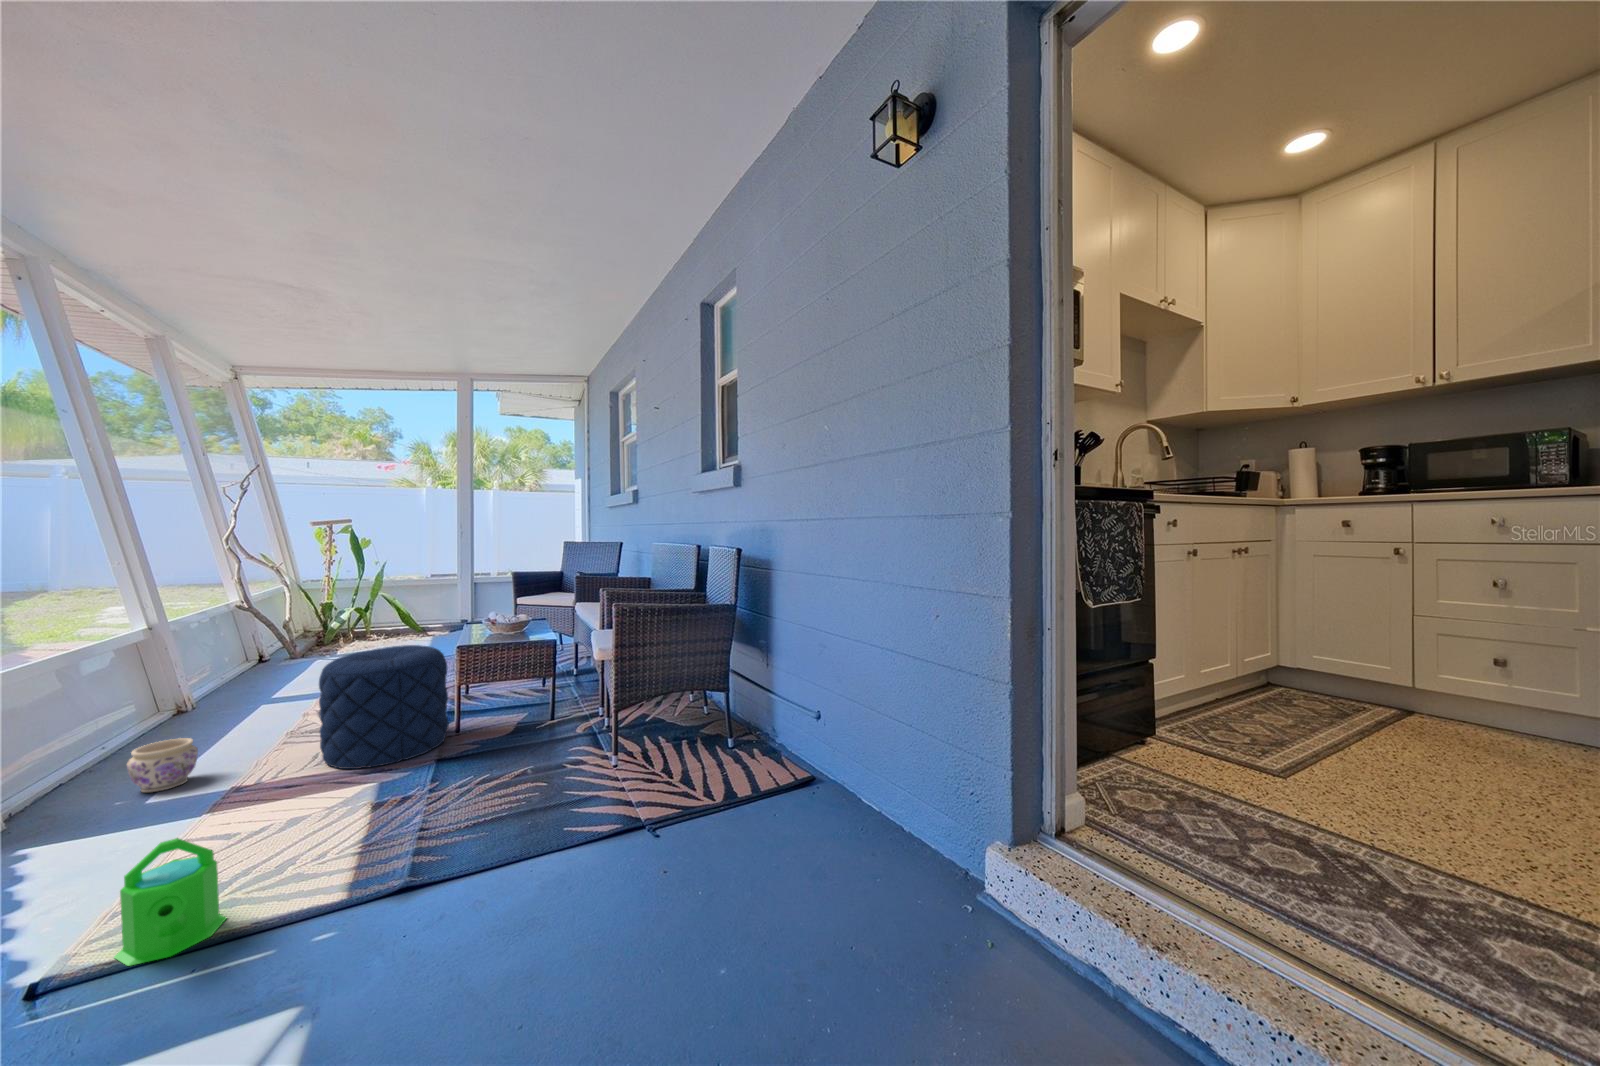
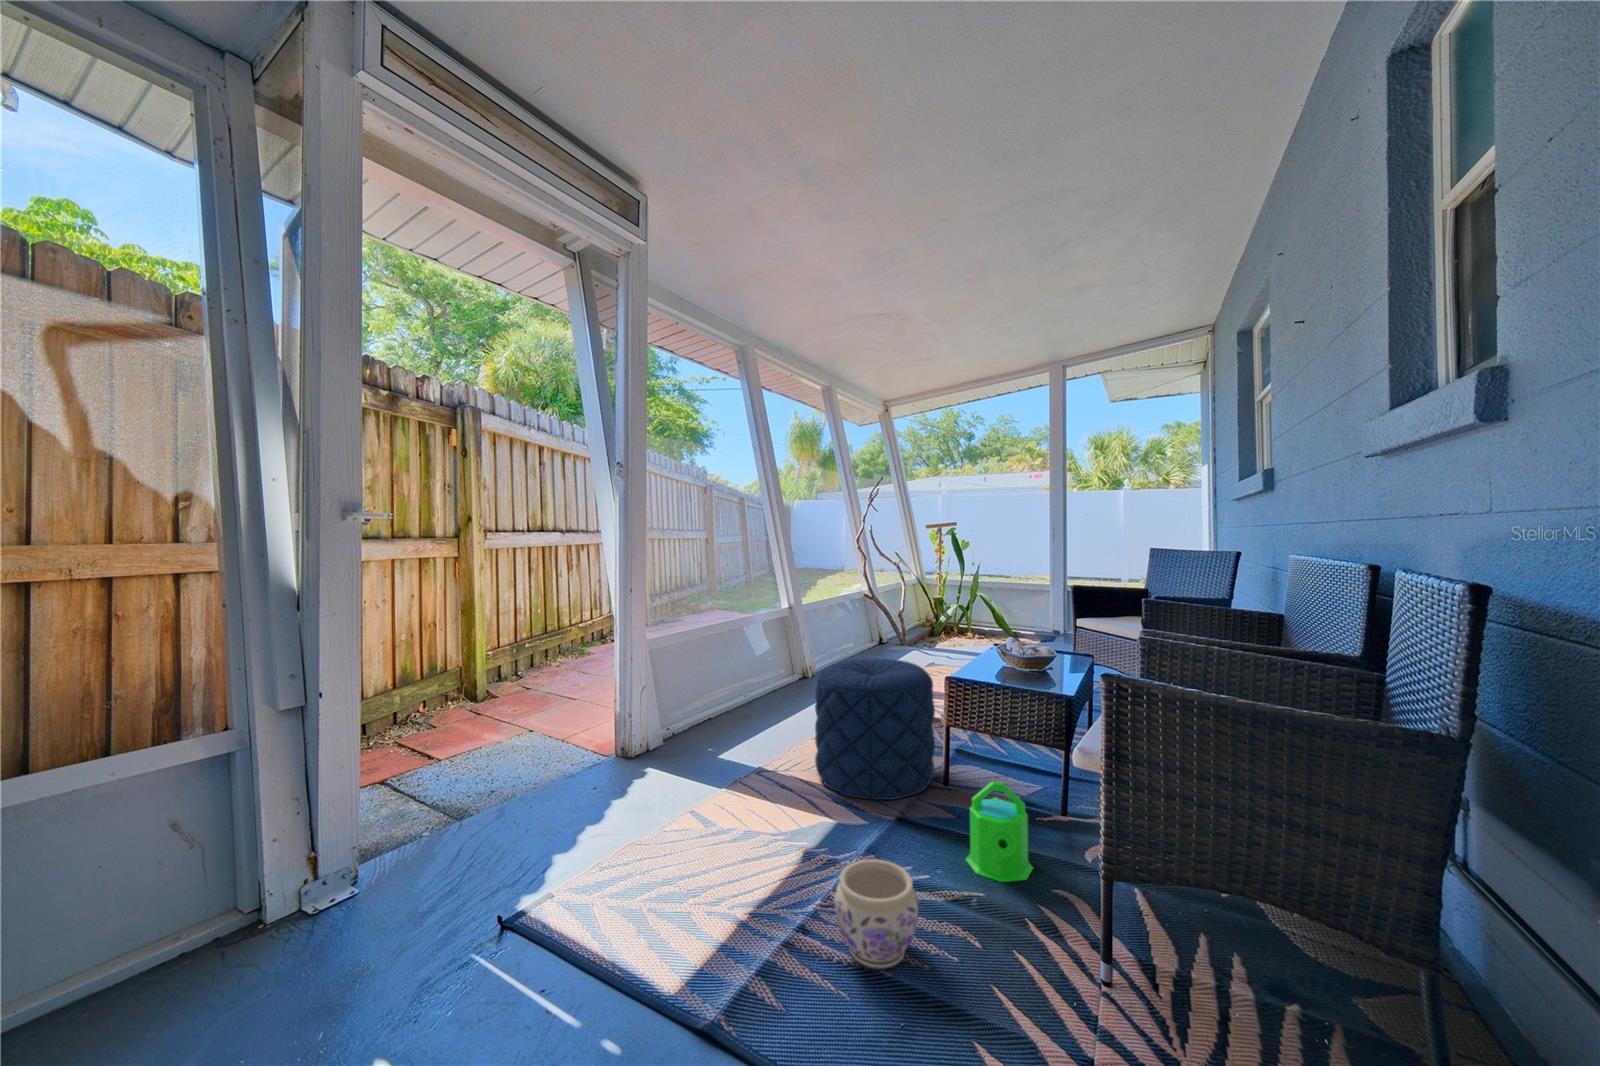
planter: present [127,738,198,793] -> present [834,859,919,970]
watering can: present [114,838,227,966] -> present [966,781,1033,882]

